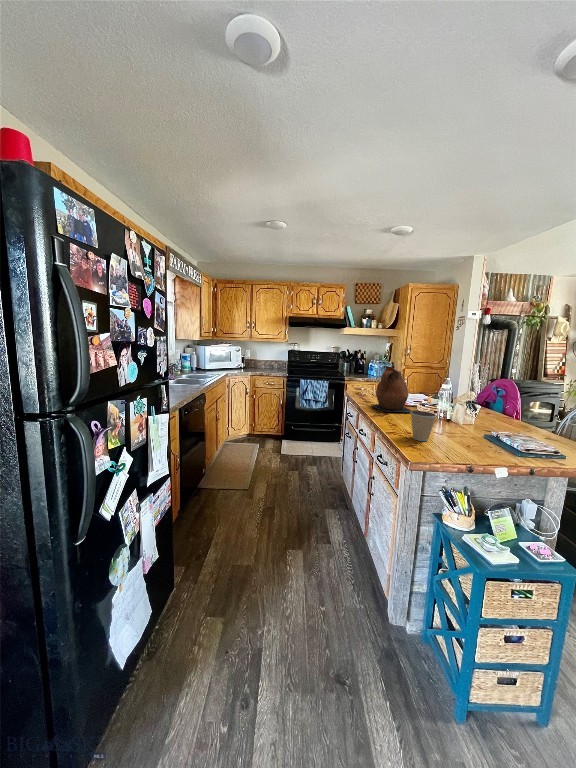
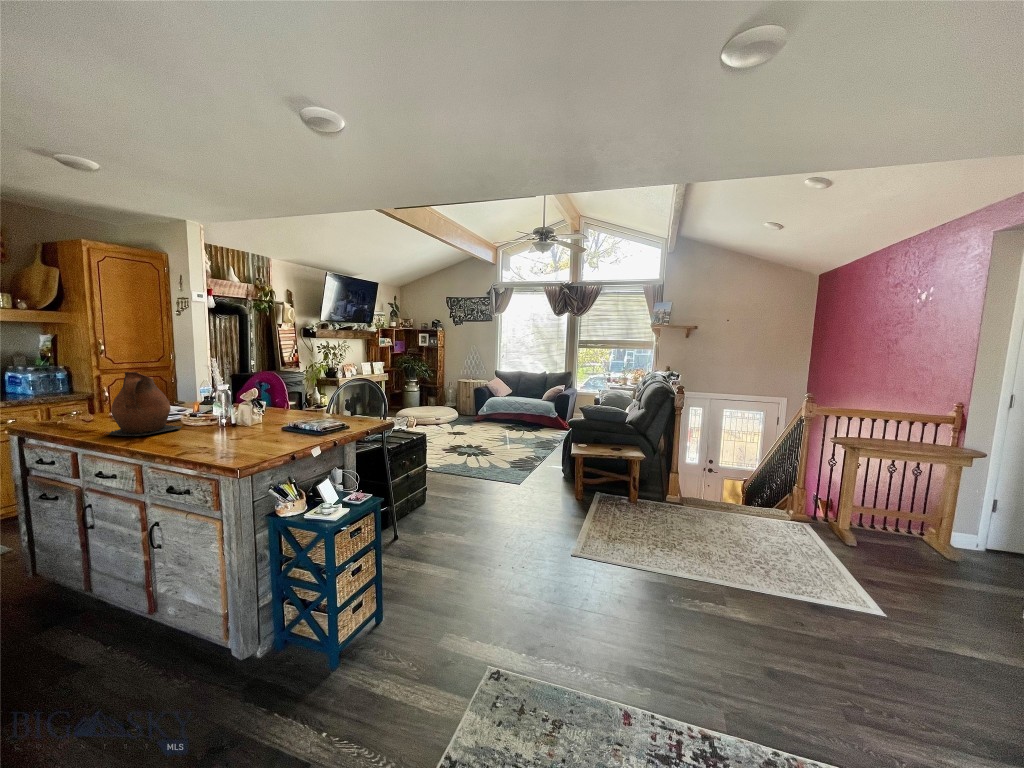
coffee cup: present [411,411,436,441] -> none [208,417,241,451]

